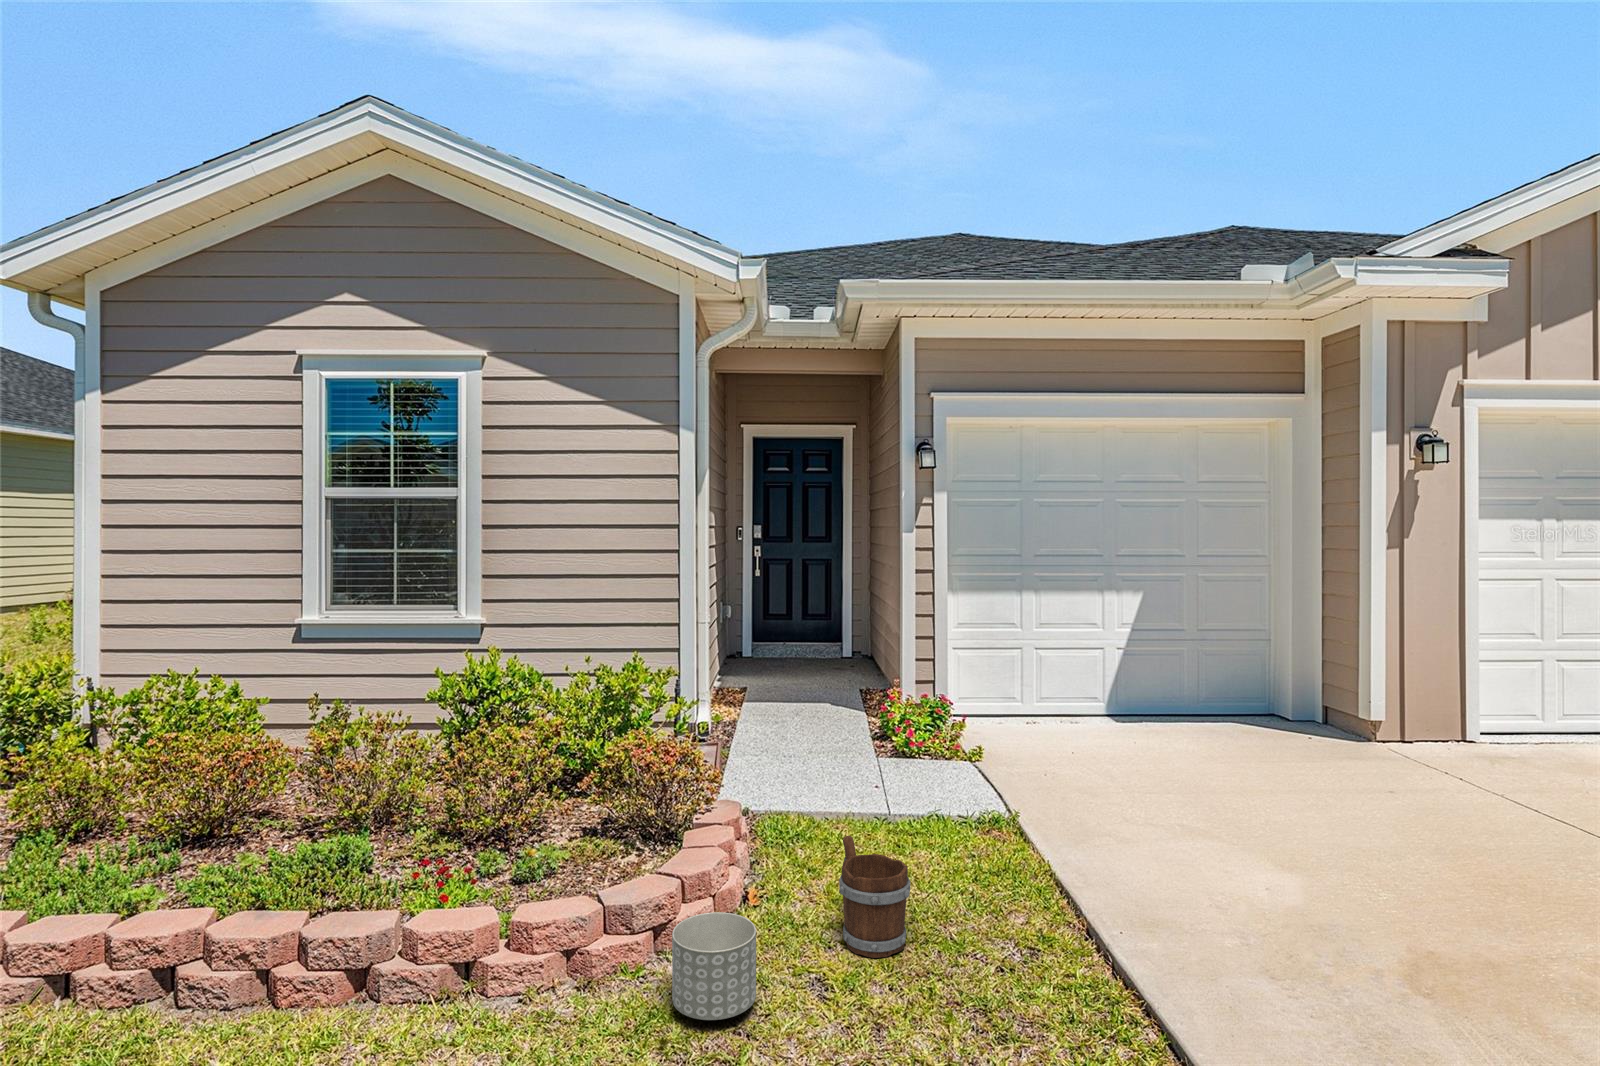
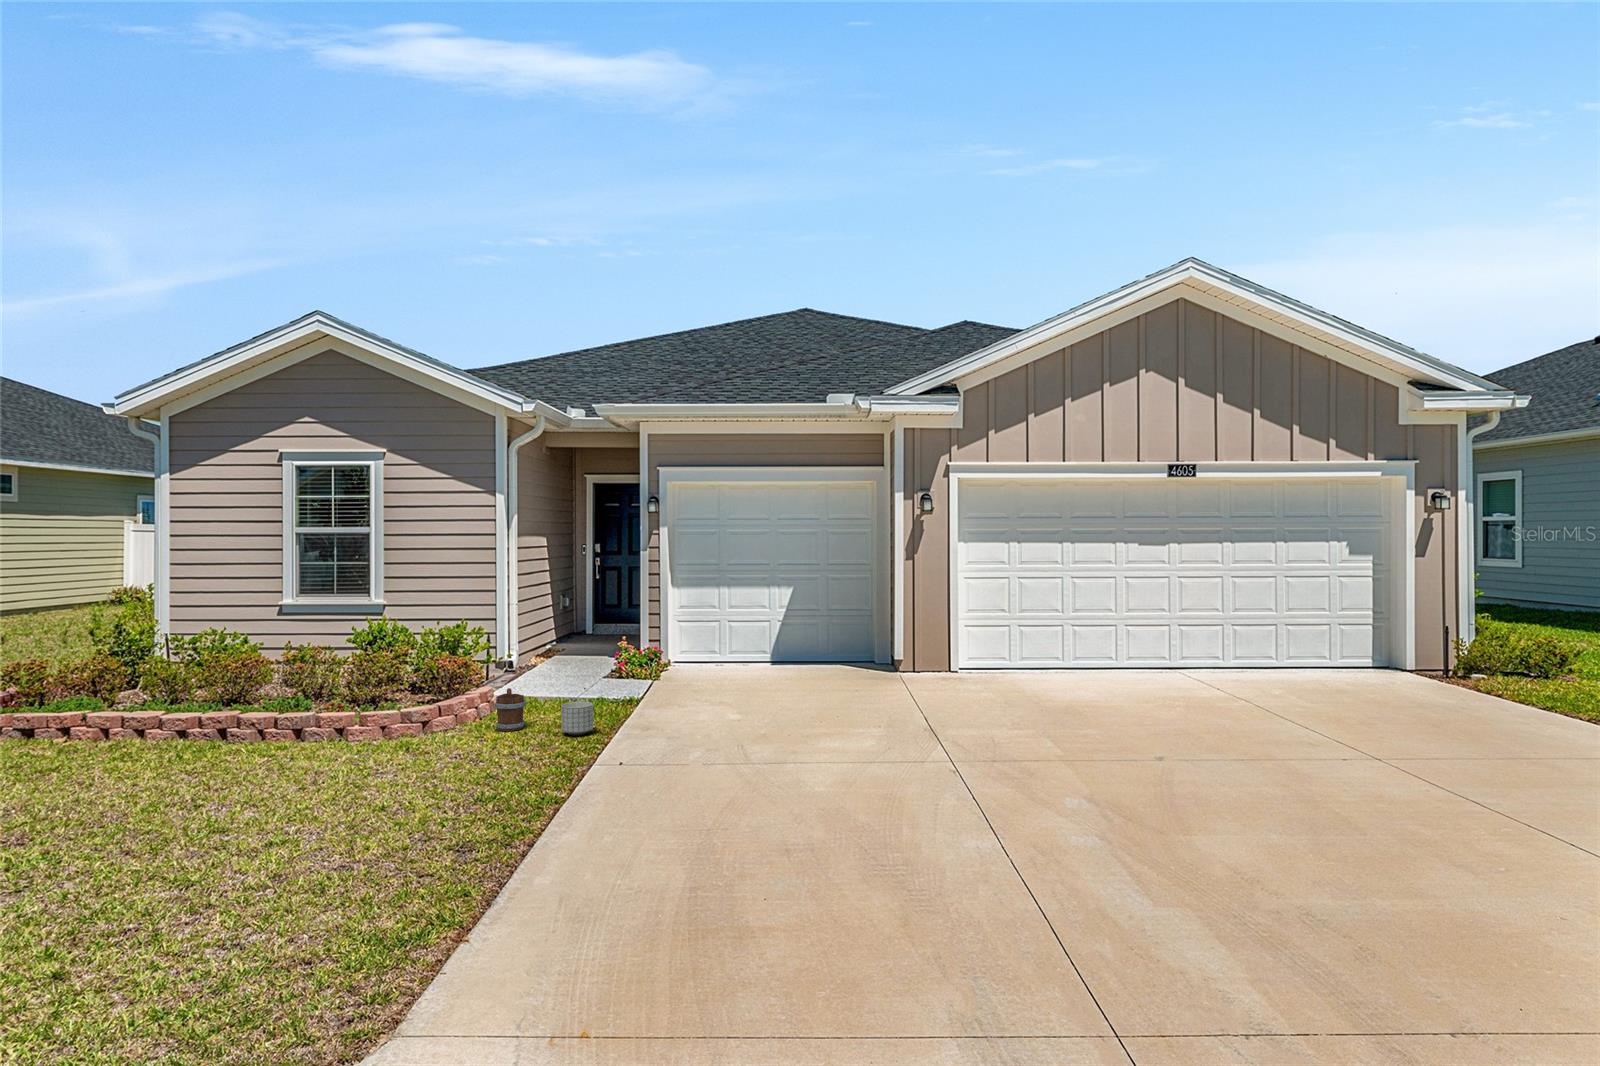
planter: present [672,912,756,1020] -> present [561,702,593,735]

